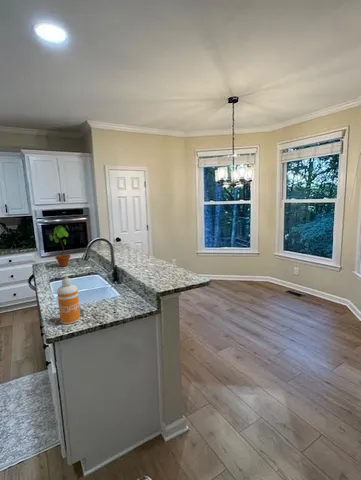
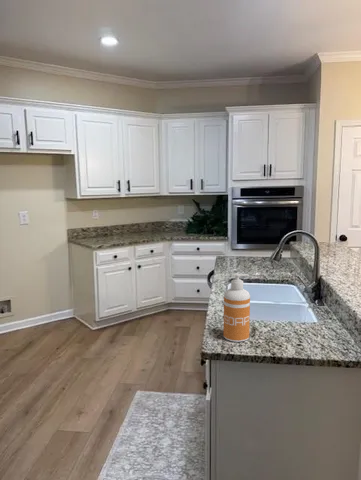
potted plant: present [49,225,70,267] -> none [239,208,266,265]

